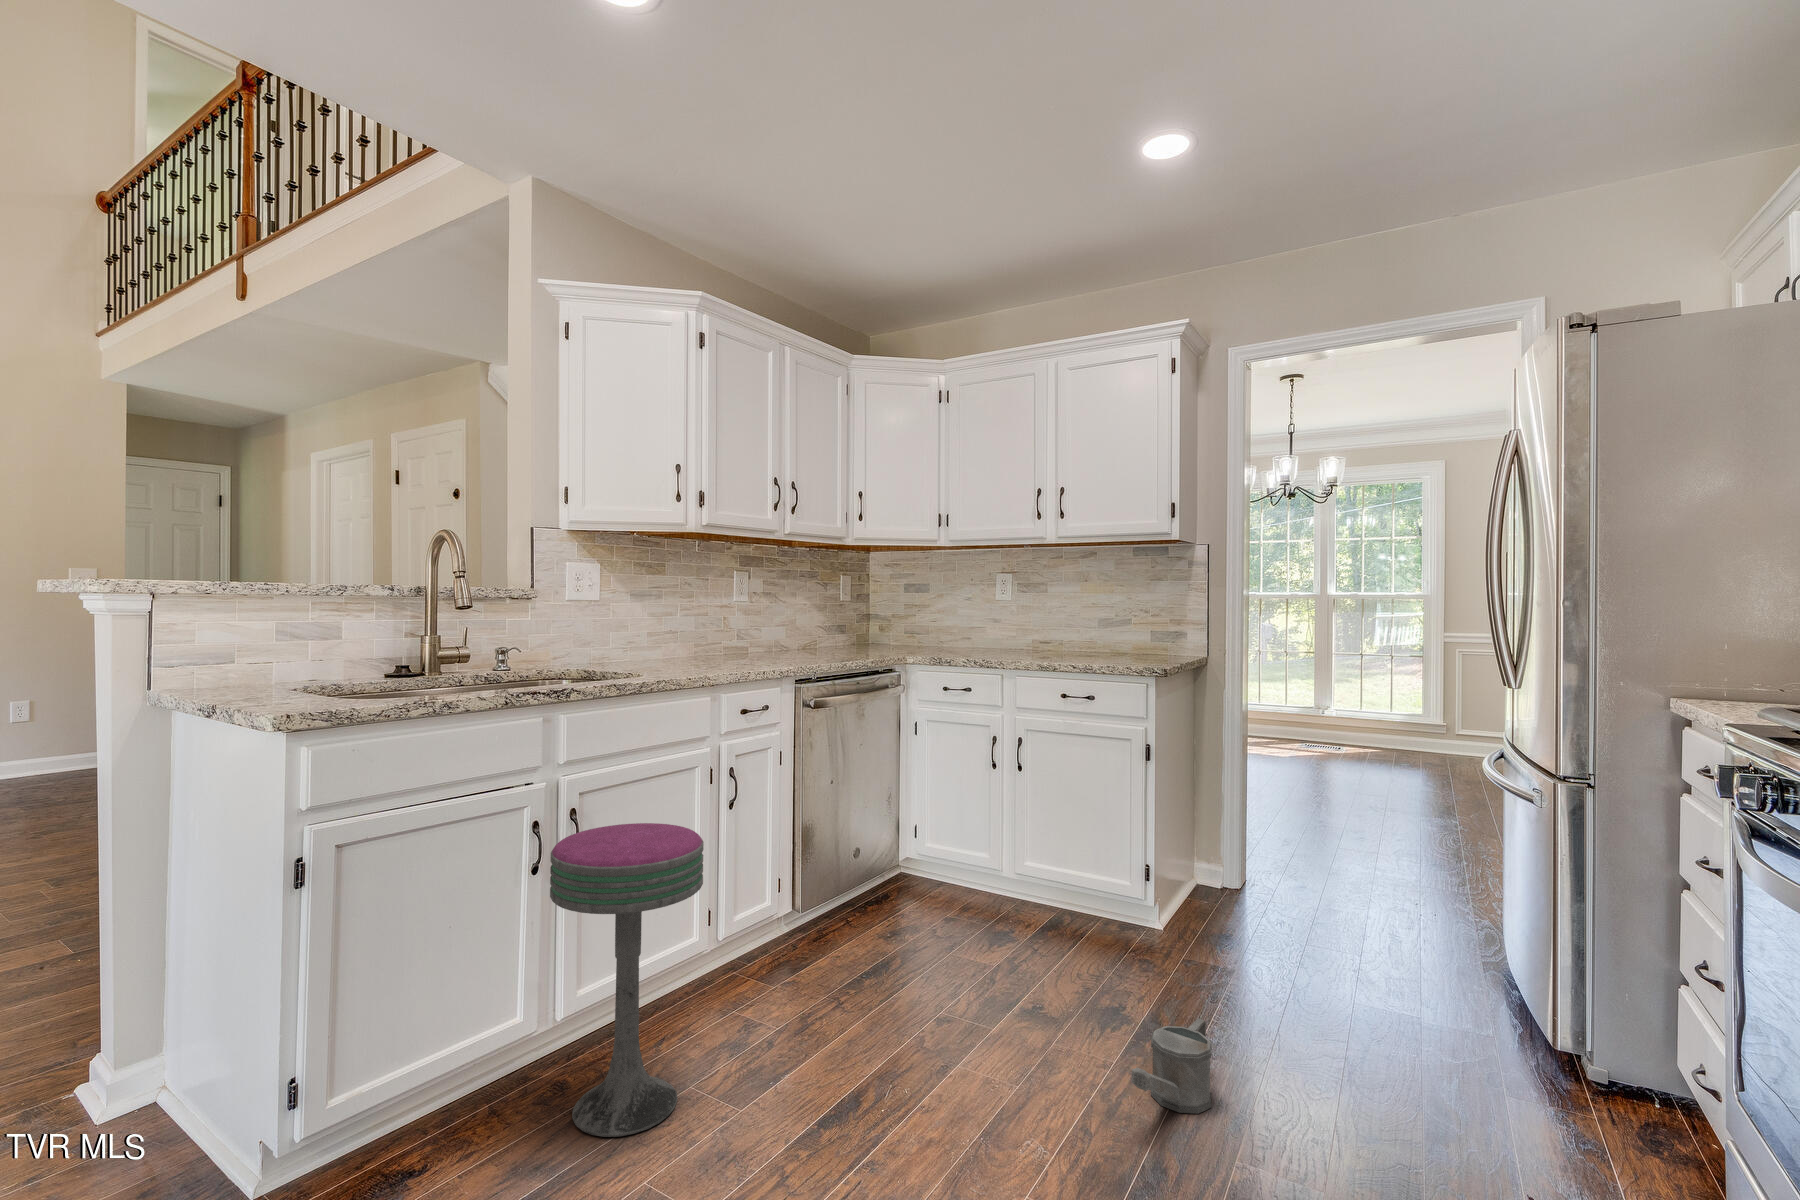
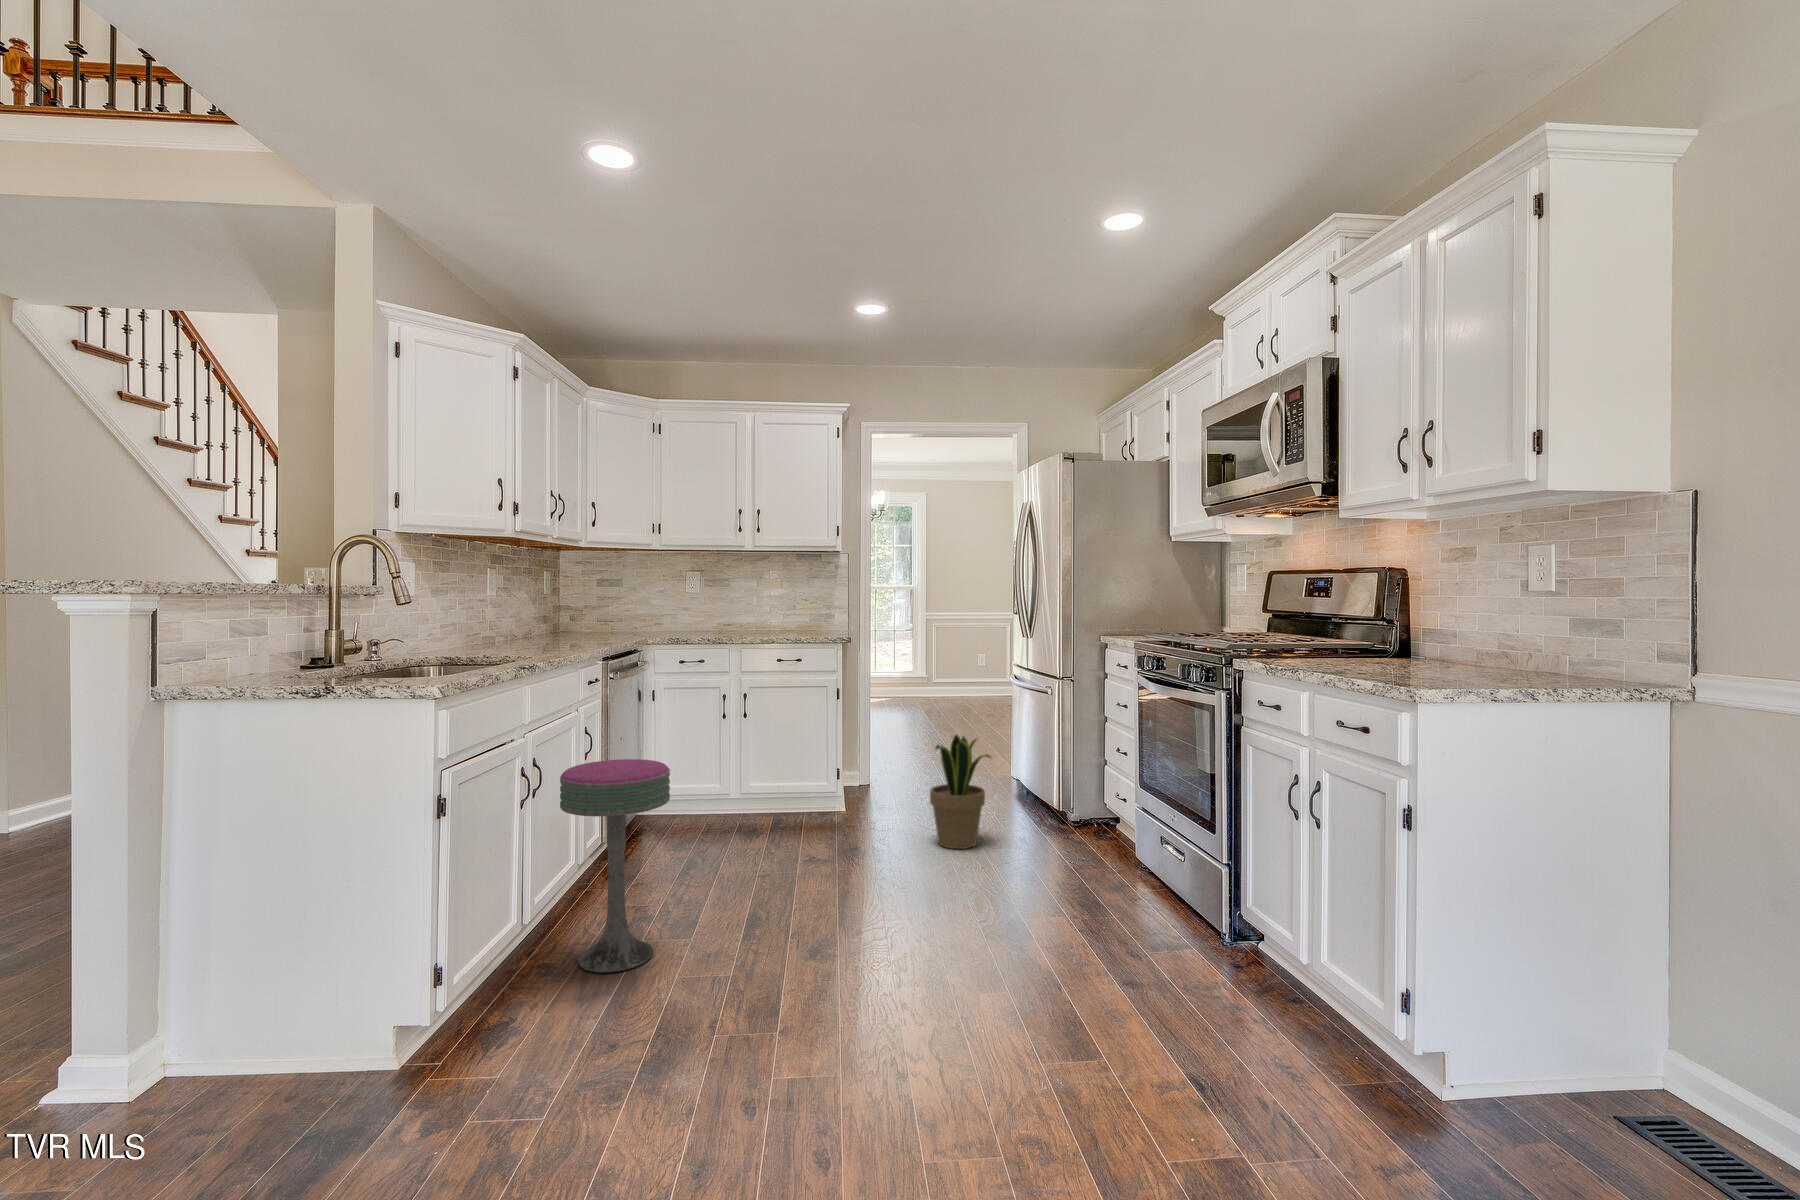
potted plant: none [1245,856,1368,1076] -> present [930,735,991,849]
watering can: present [1132,1018,1212,1114] -> none [902,830,935,875]

